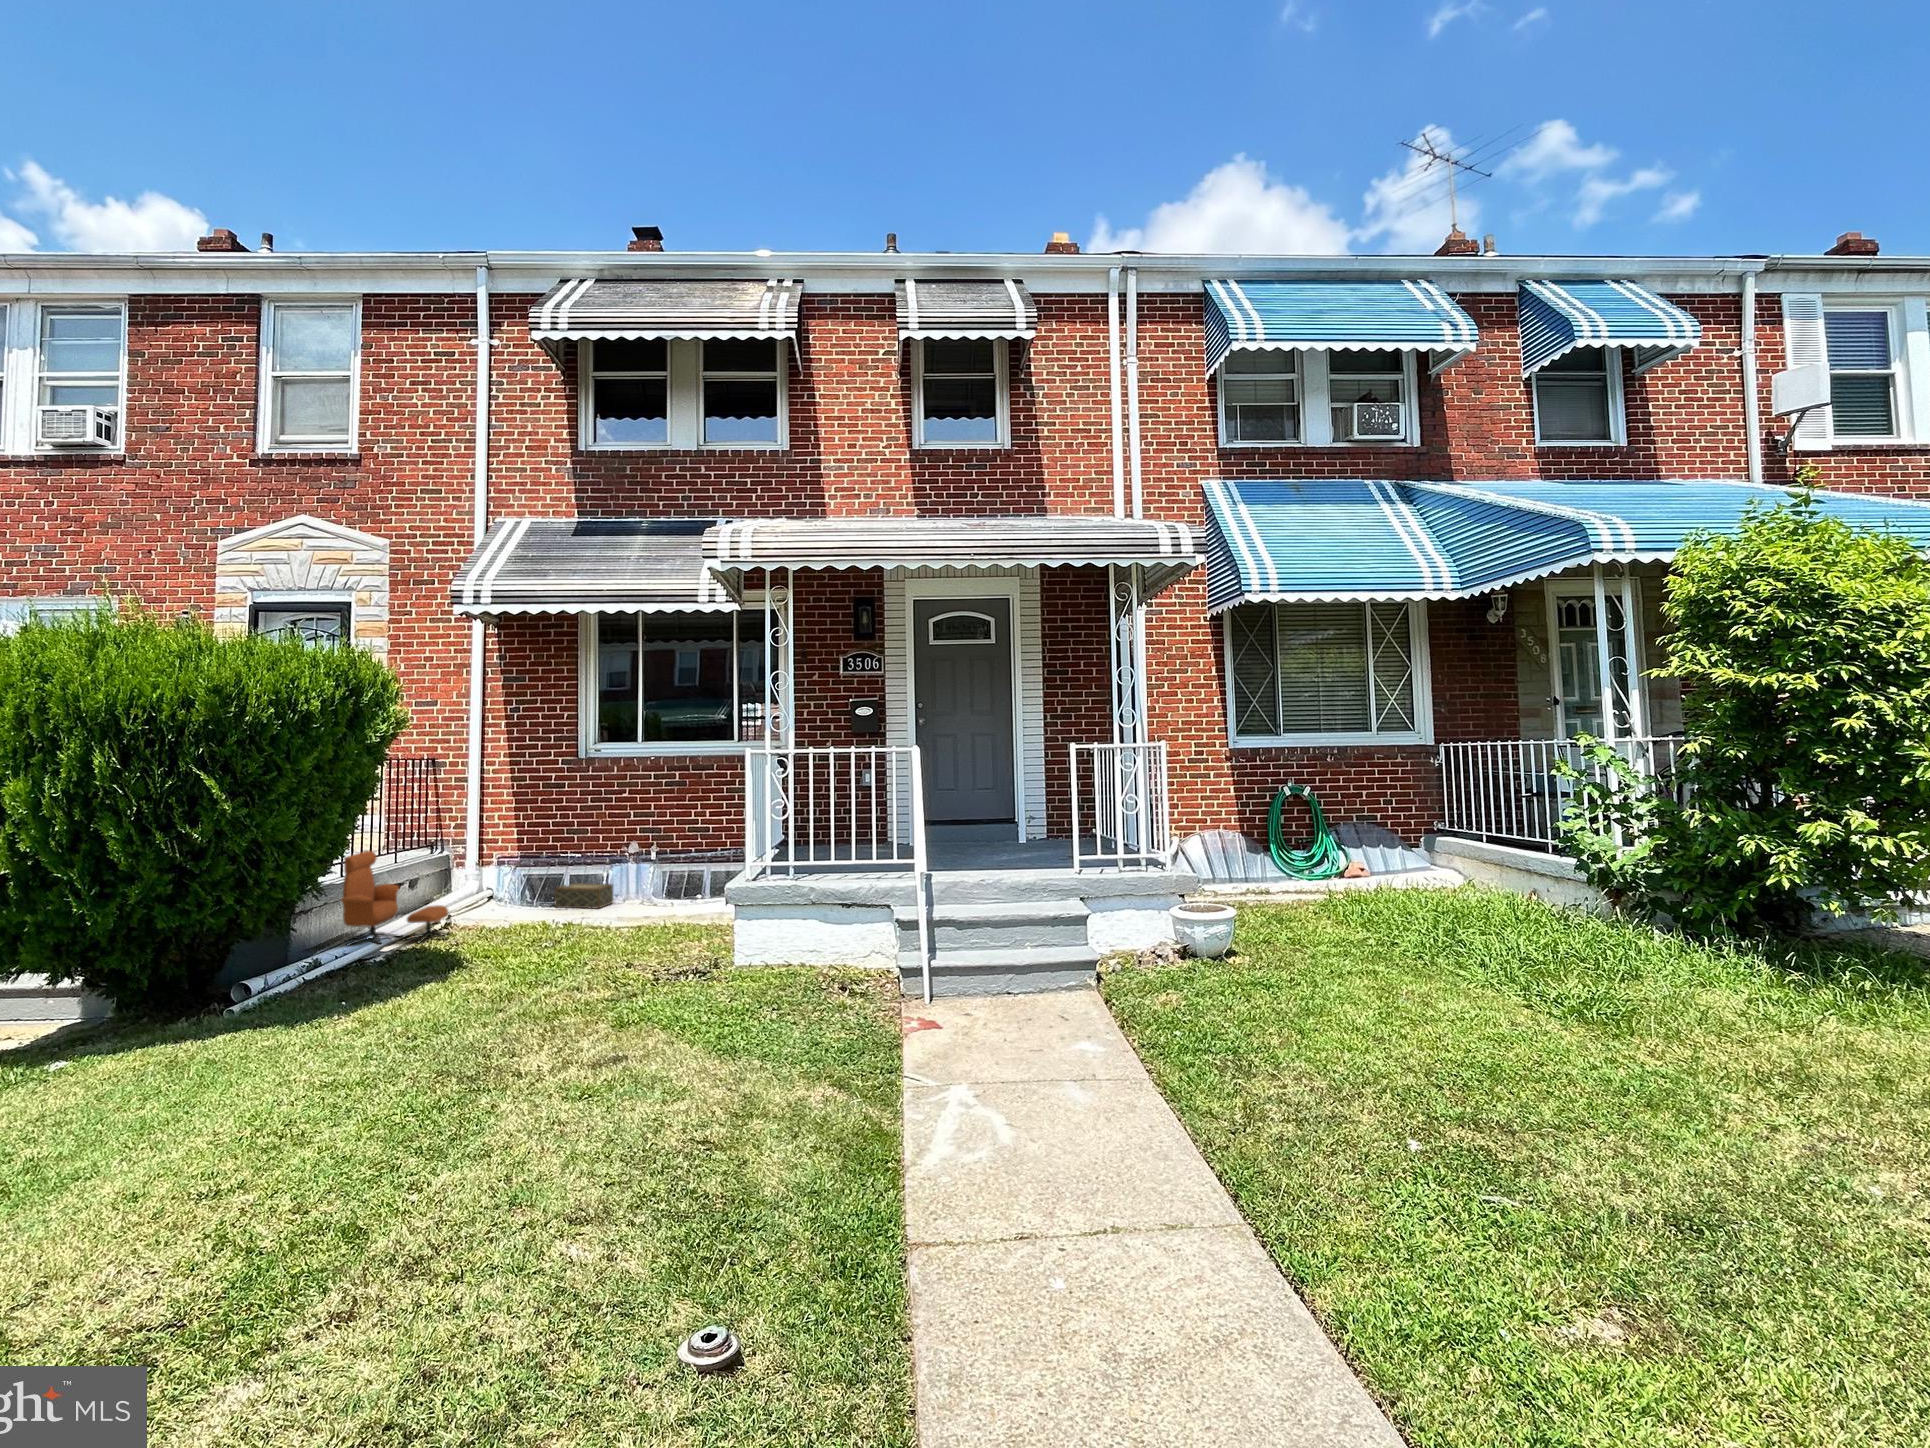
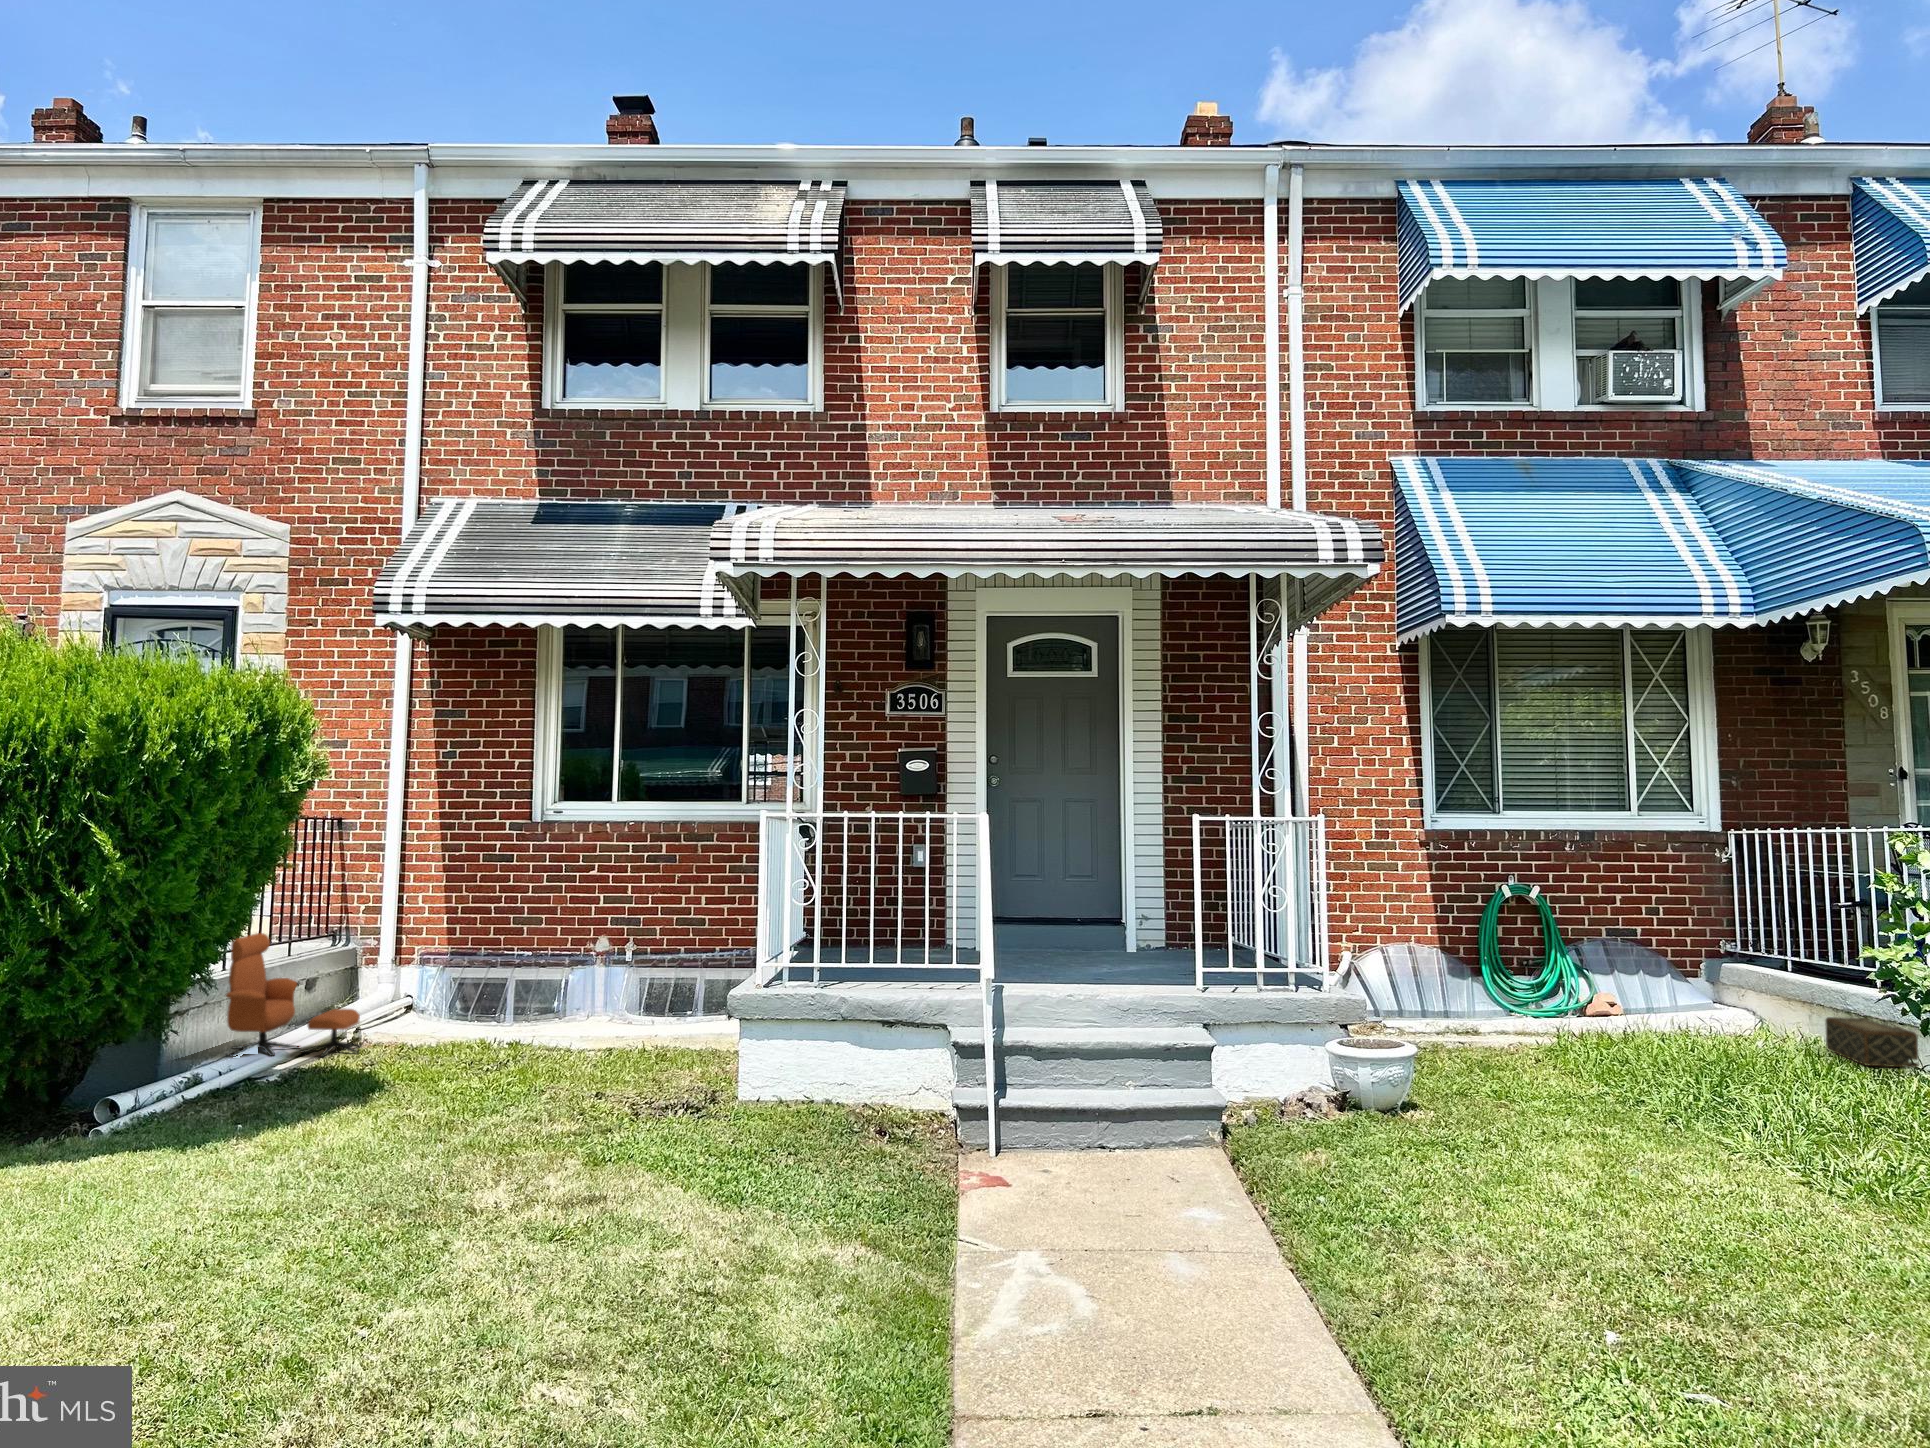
woven basket: present [554,883,613,909] -> present [1826,1017,1919,1067]

